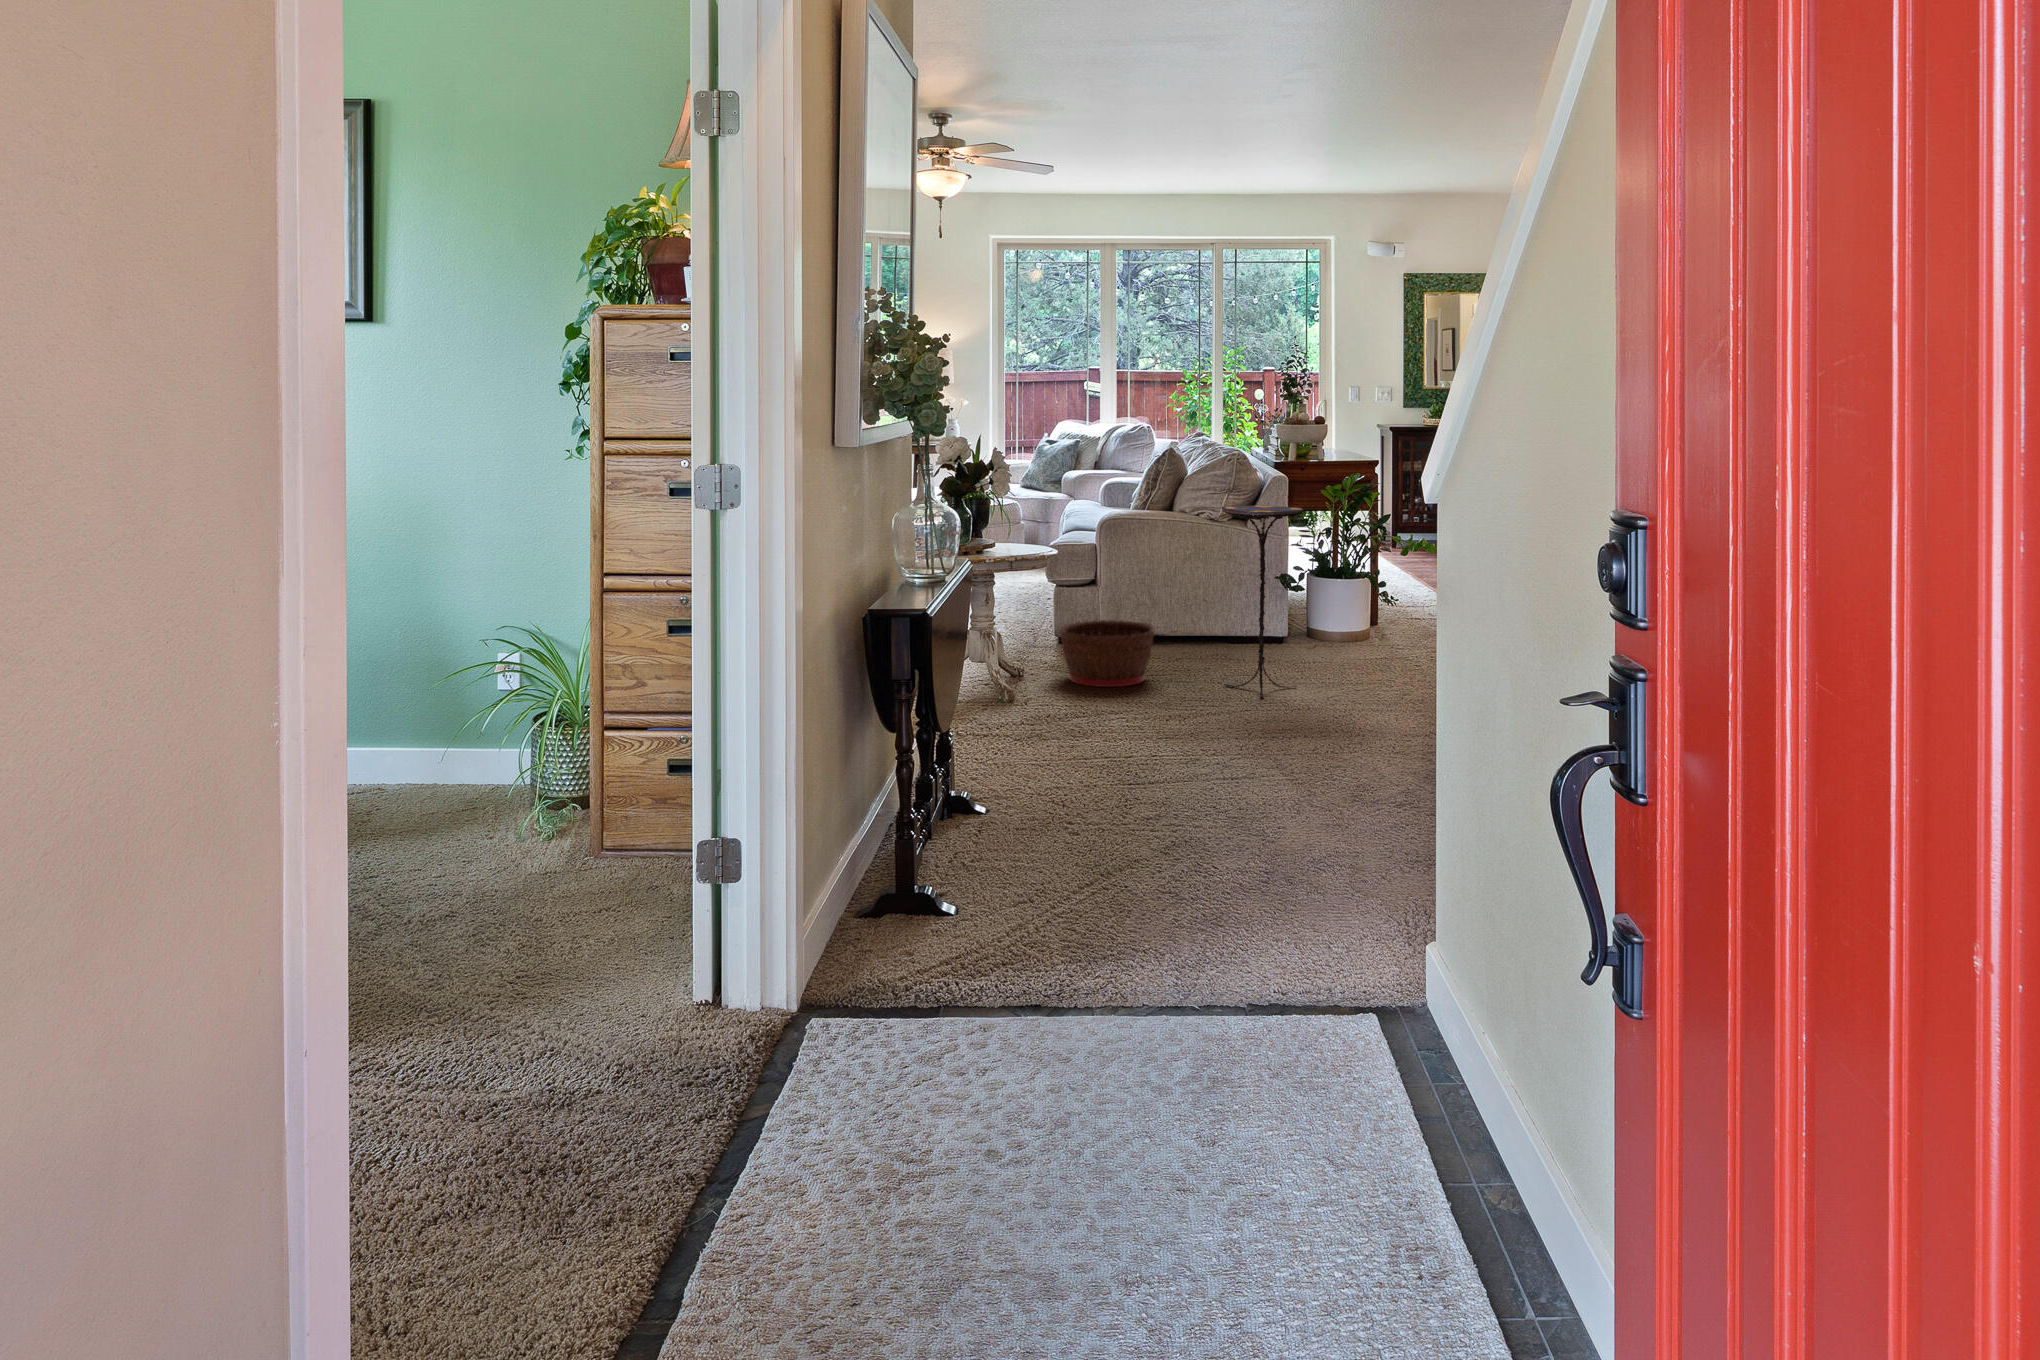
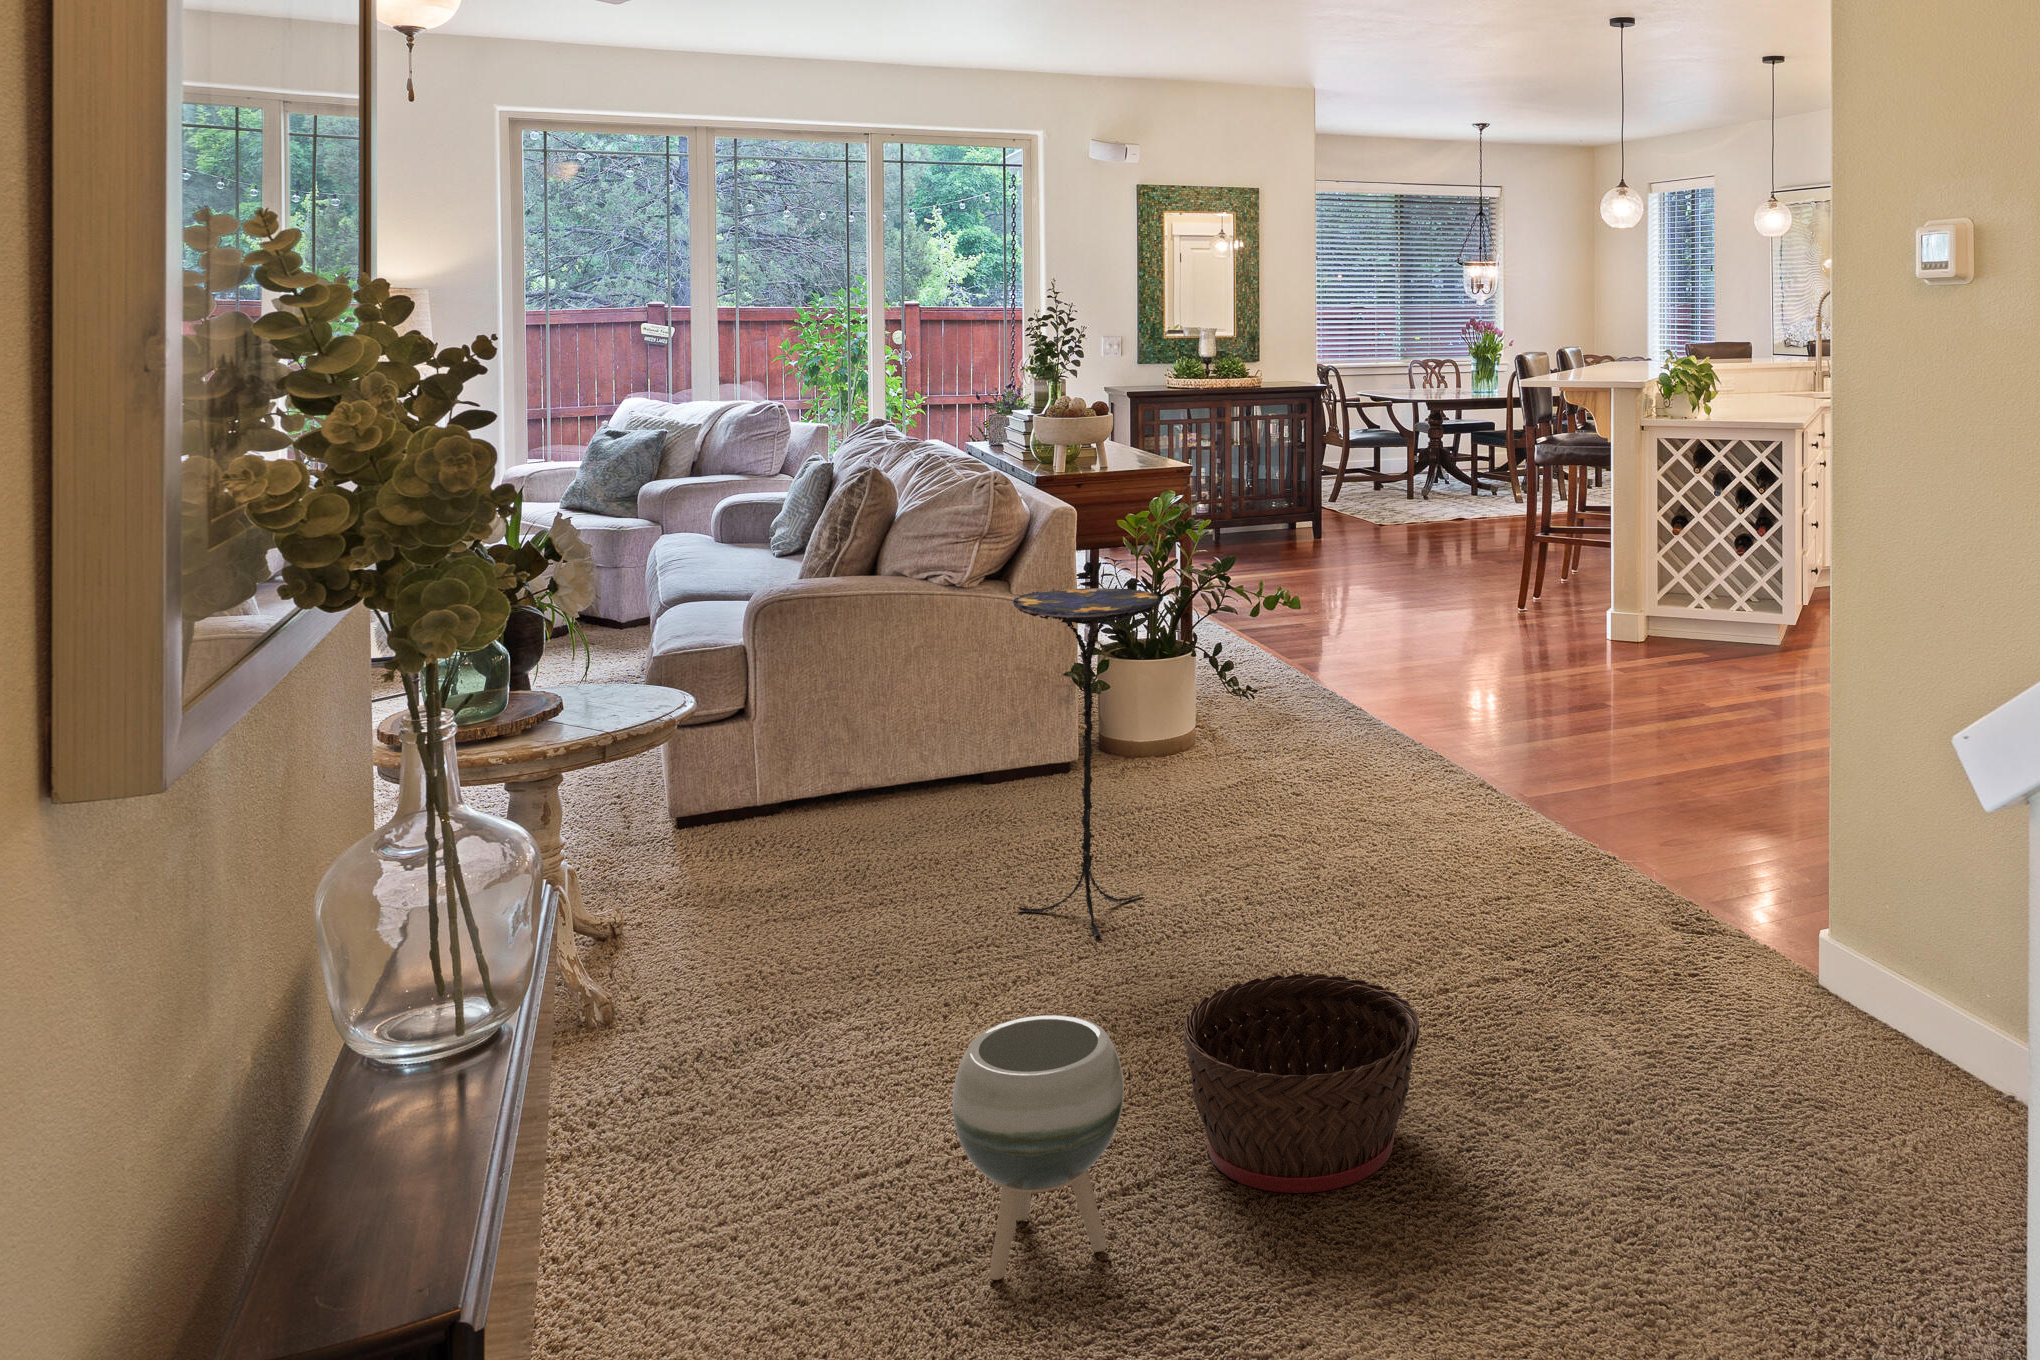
basket: present [1060,620,1155,687] -> present [1183,974,1419,1193]
planter: none [1138,671,1217,781] -> present [952,1015,1124,1280]

